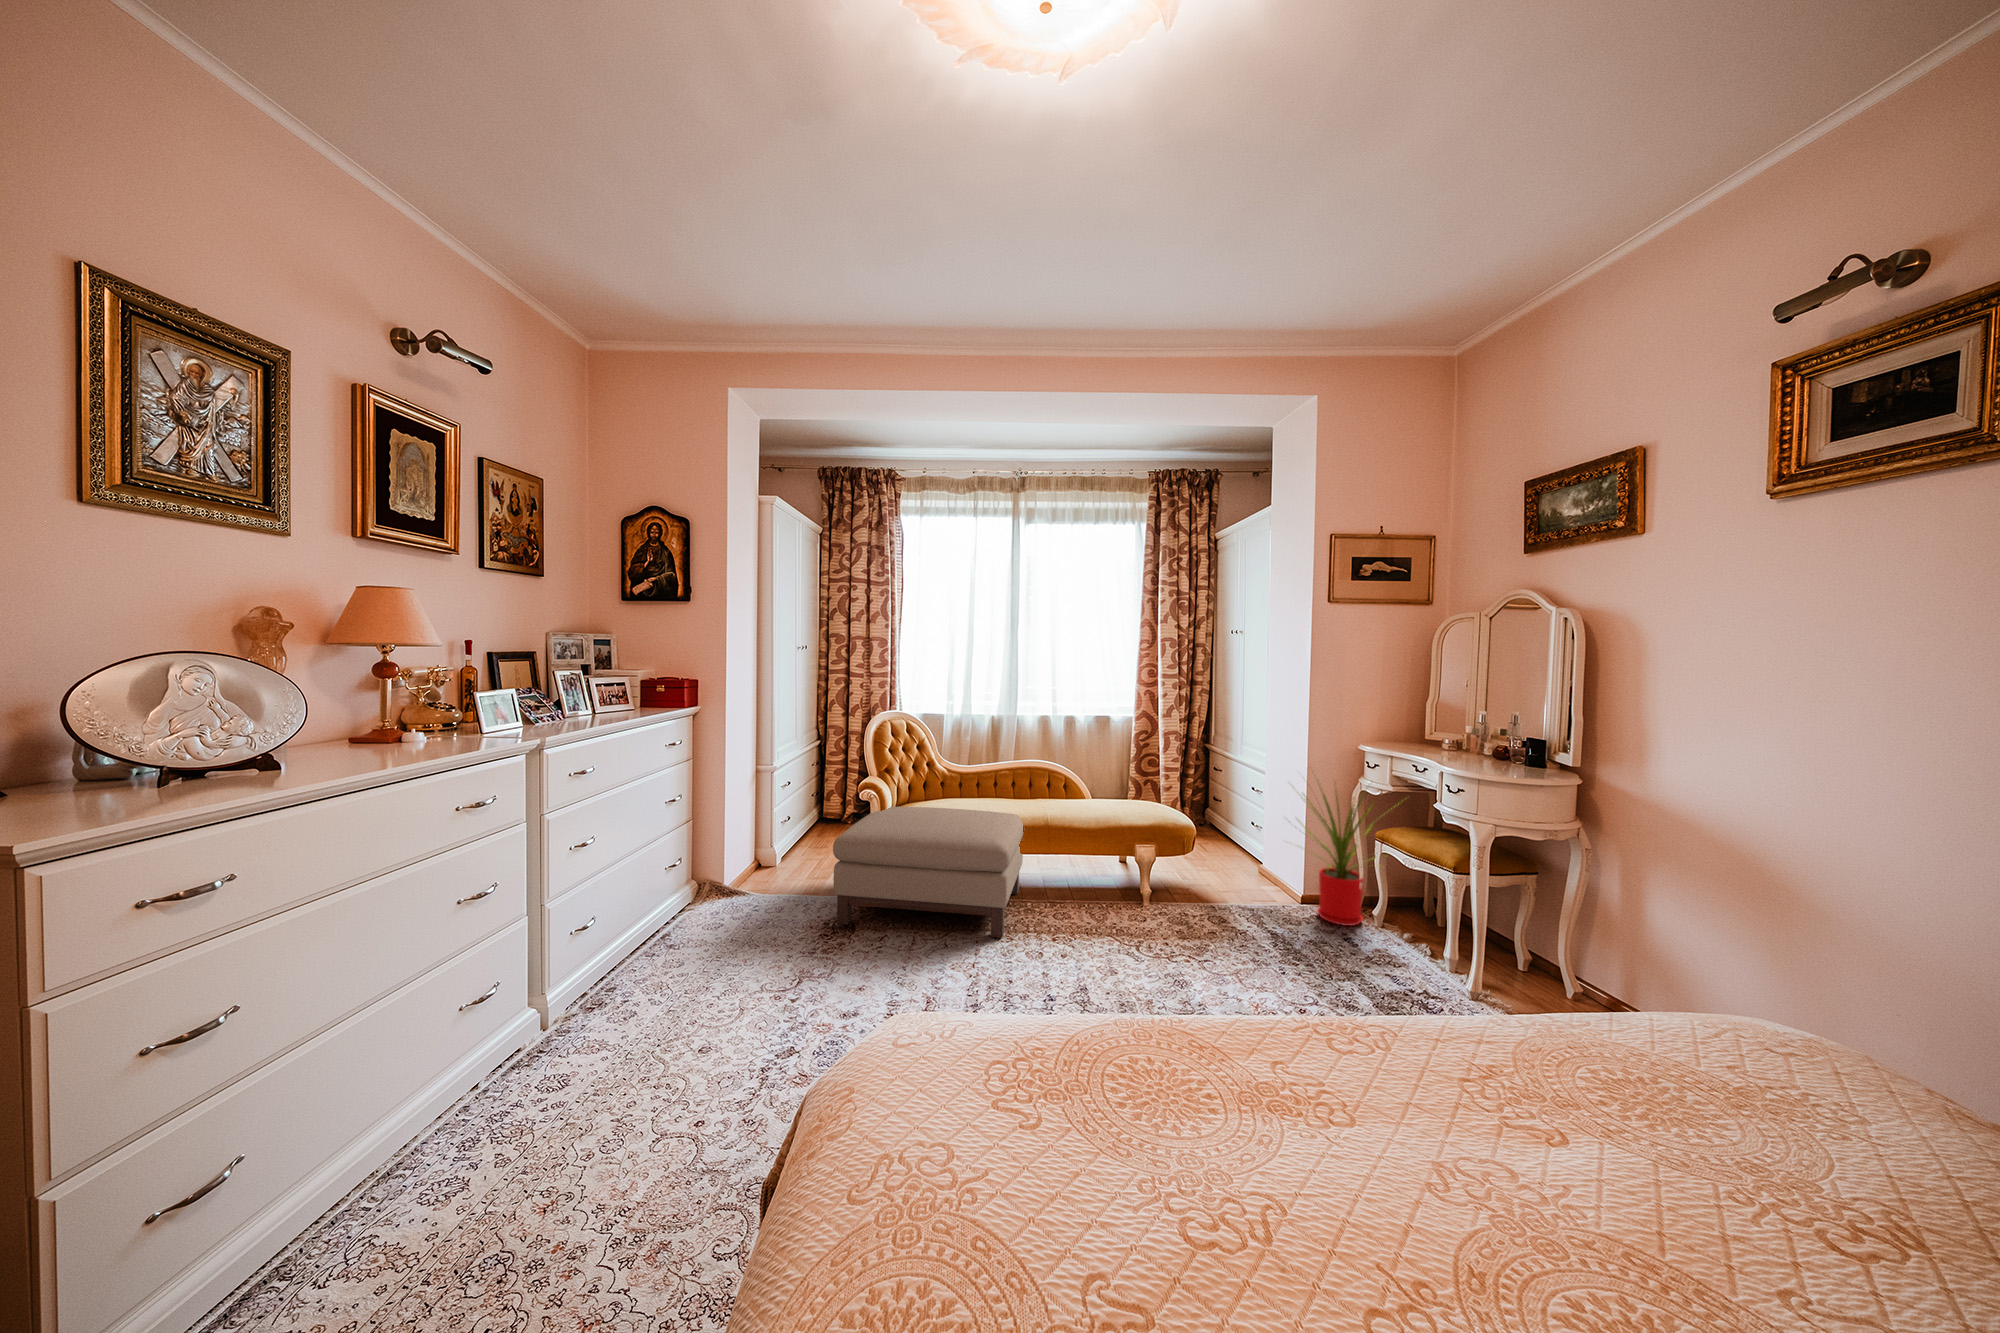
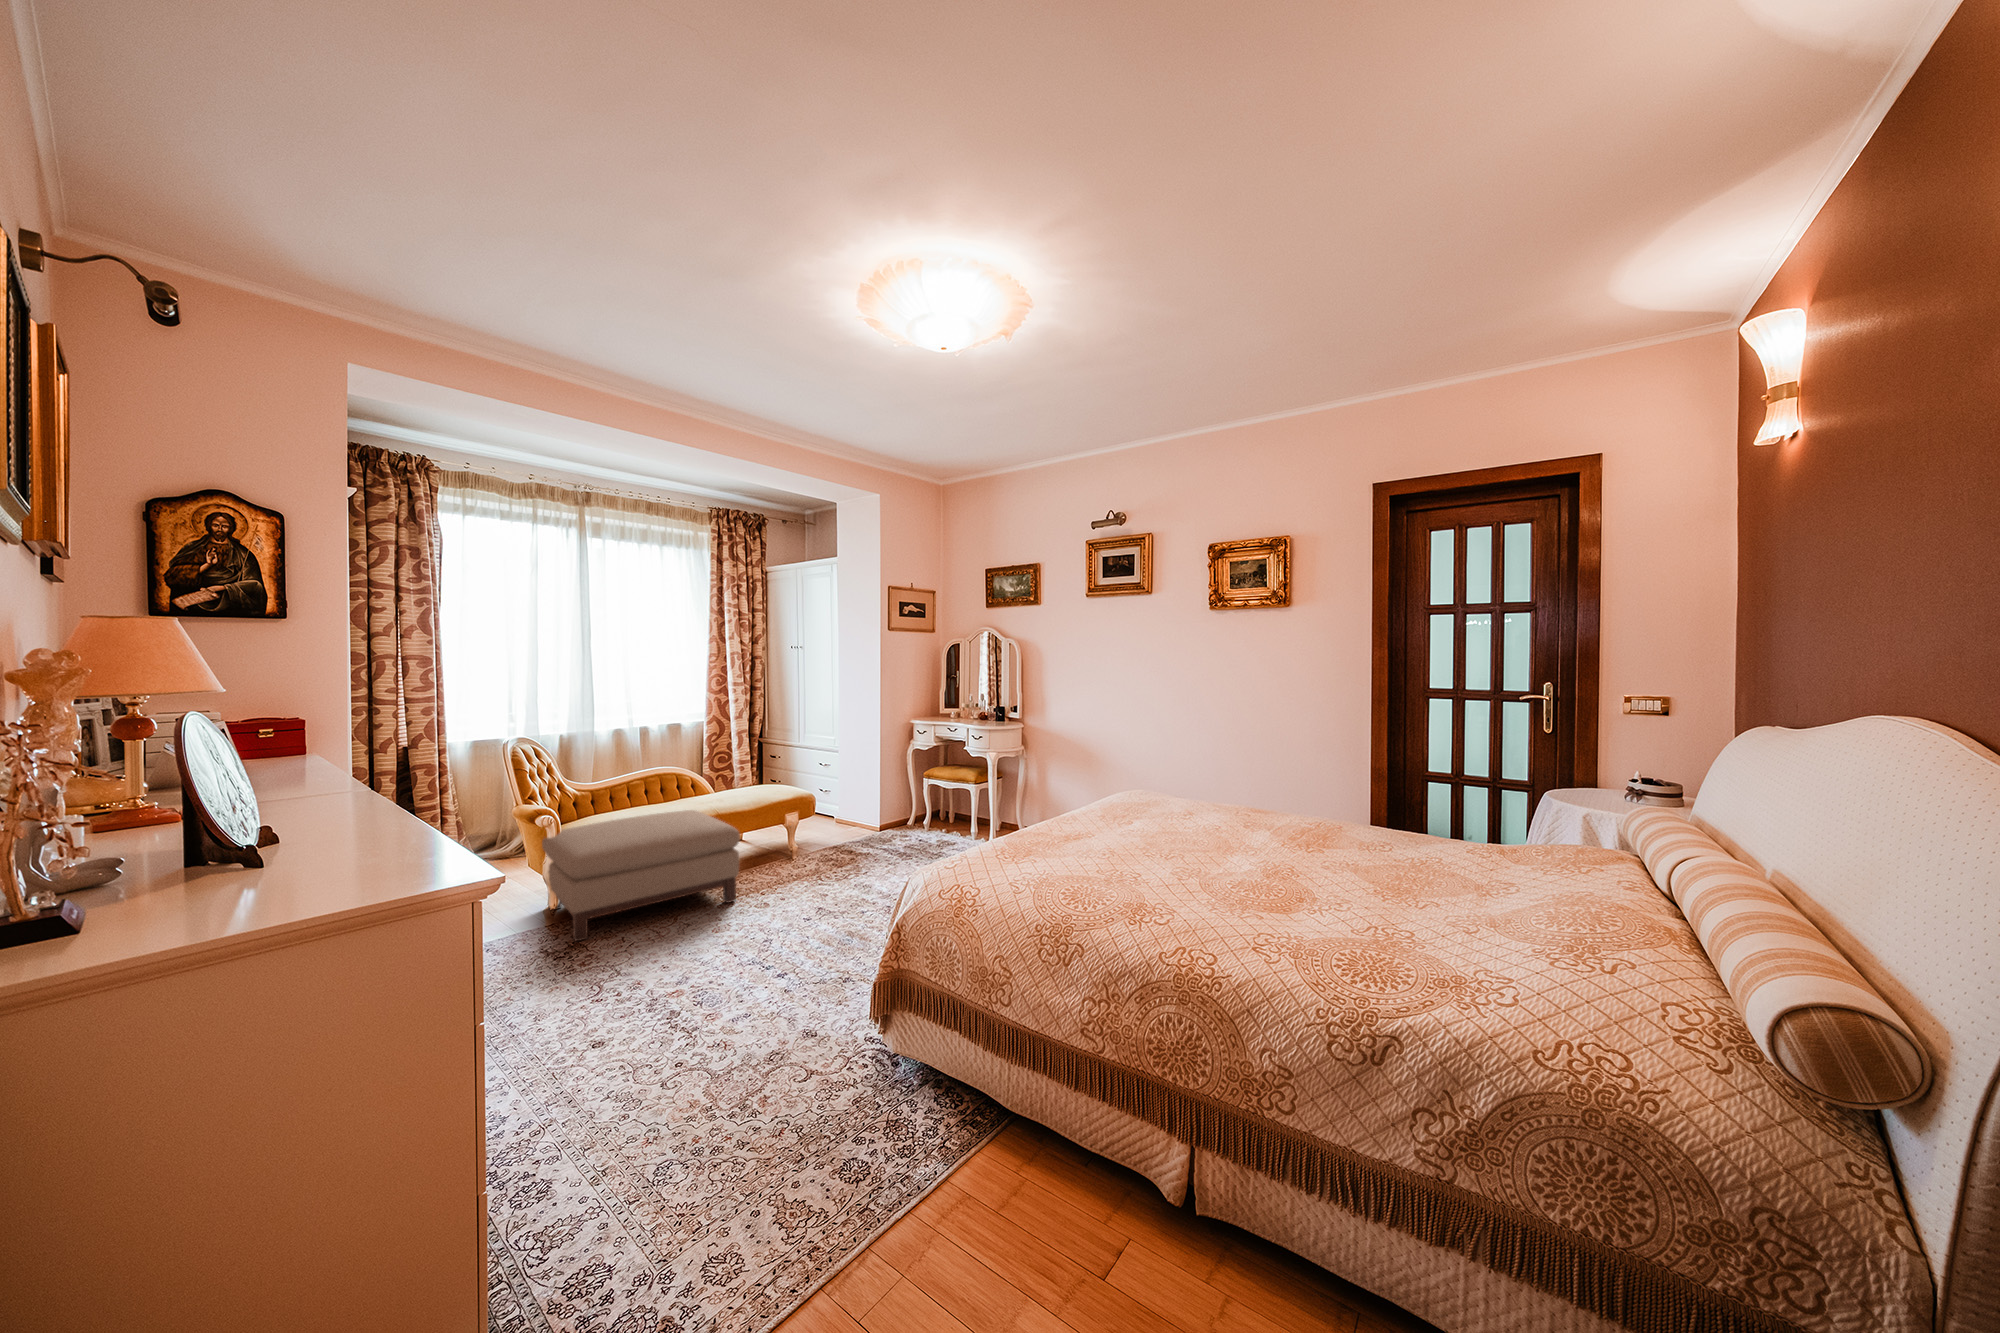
house plant: present [1304,784,1381,926] -> none [873,736,944,834]

